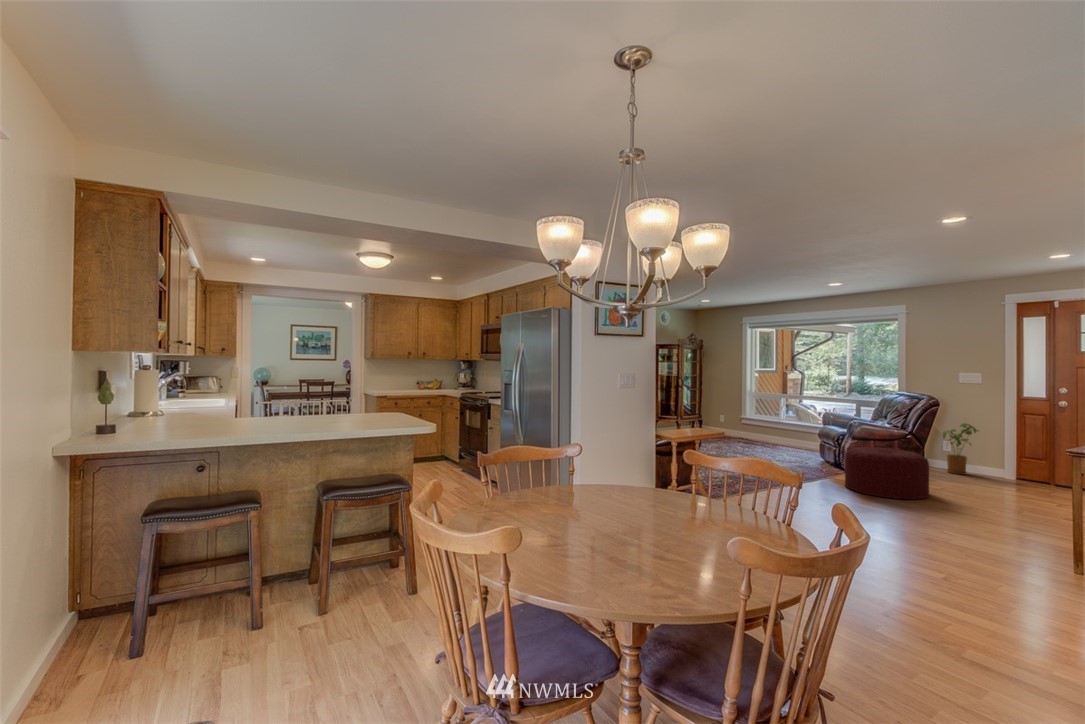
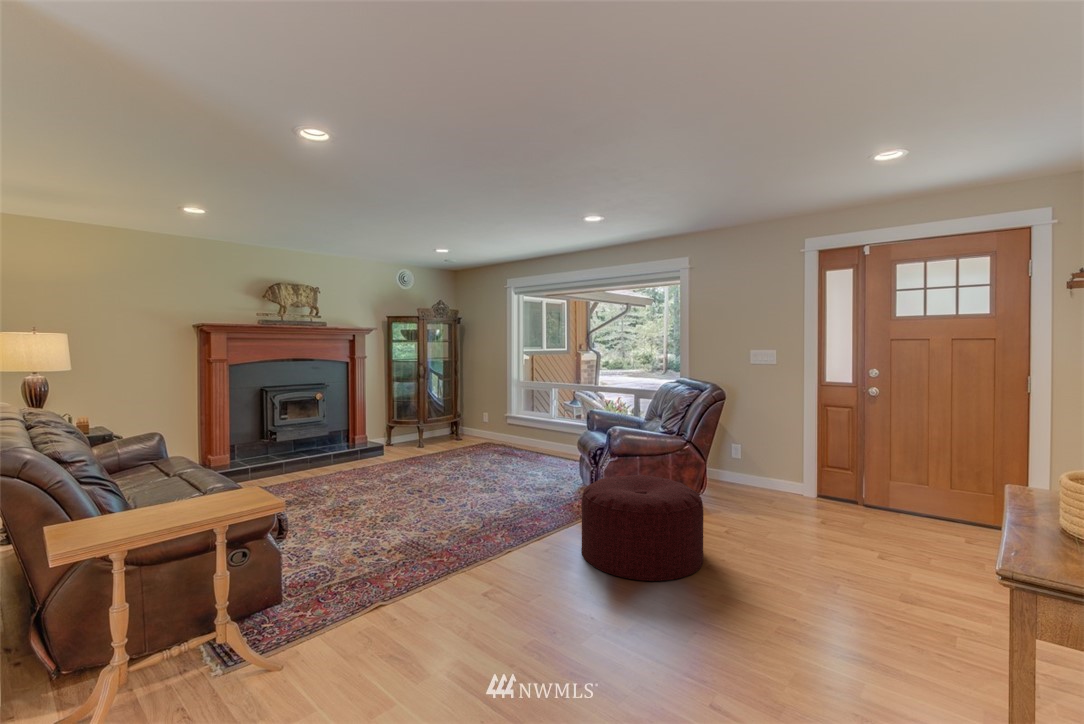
house plant: present [942,423,977,474] -> none [731,421,776,494]

